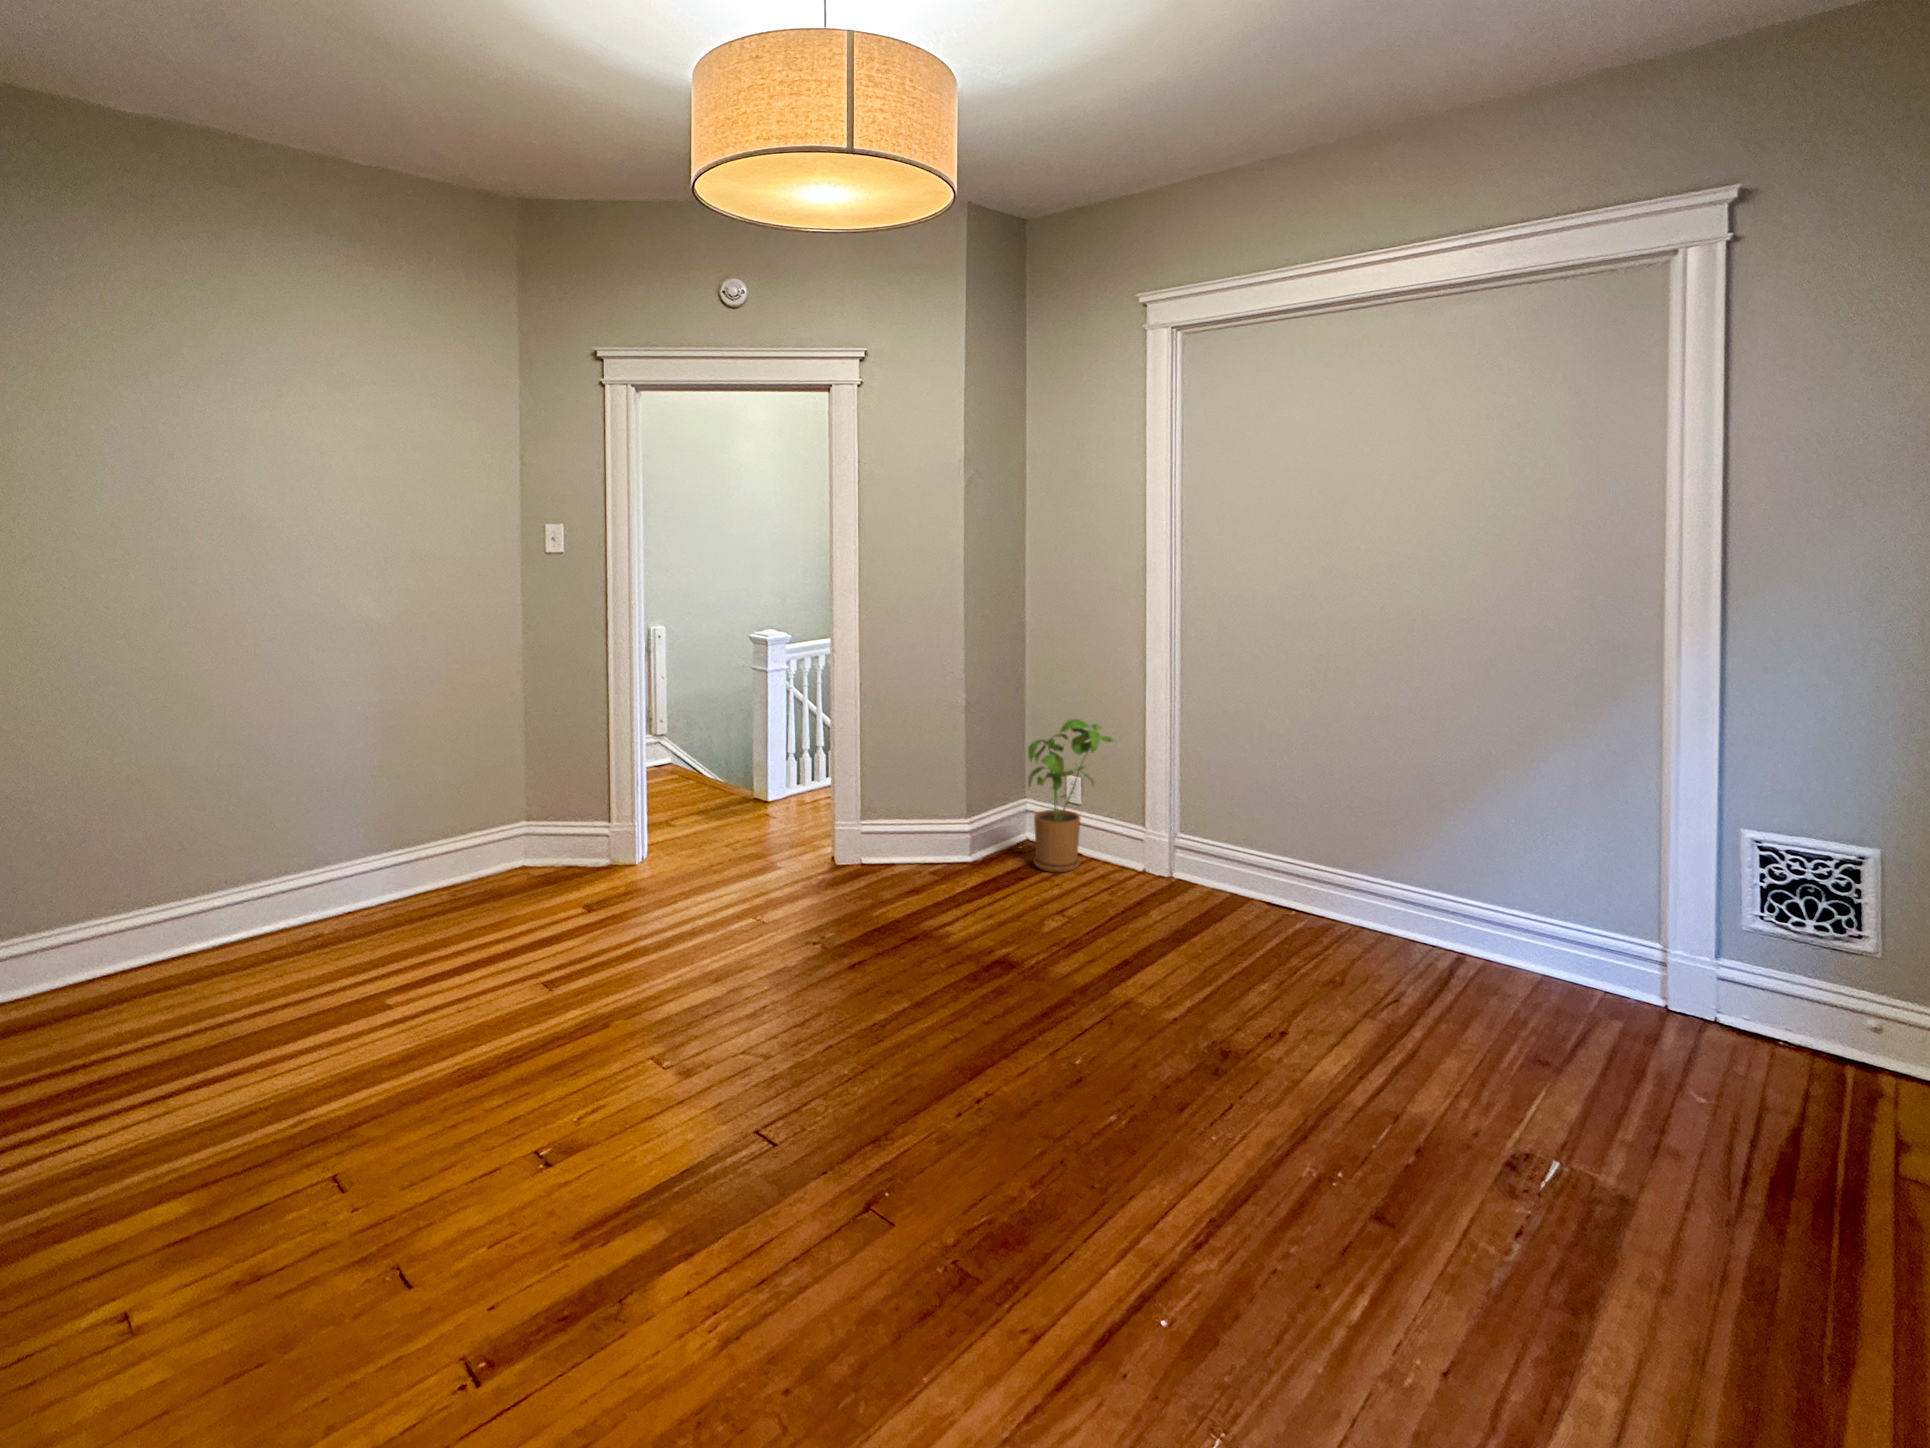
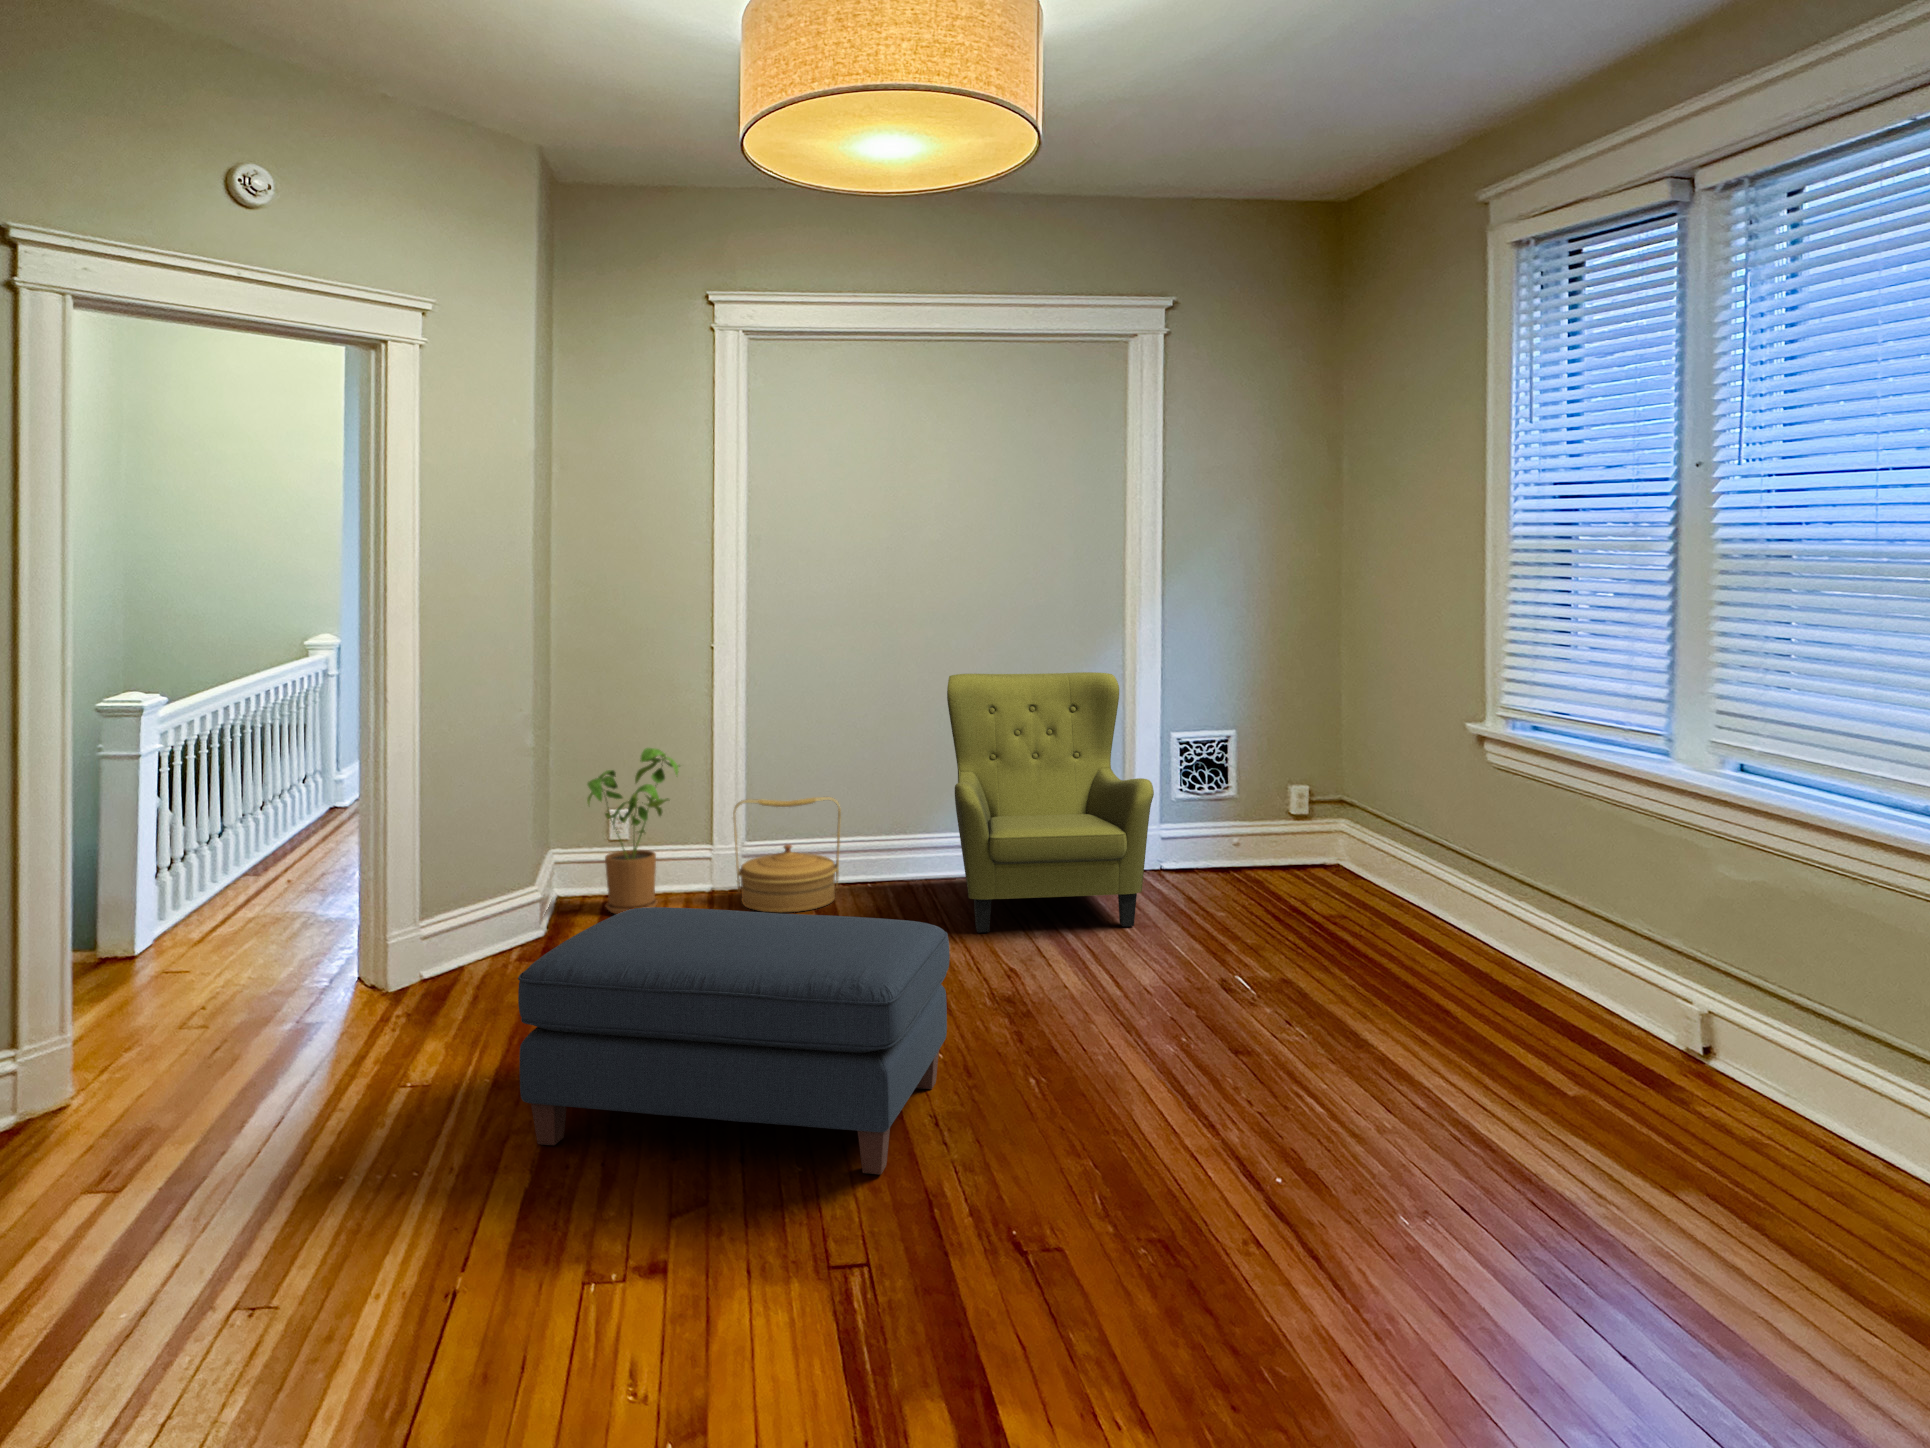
armchair: none [1261,689,1613,1086] -> present [947,672,1154,932]
woven basket: none [1135,788,1243,920] -> present [733,797,841,912]
ottoman: none [616,870,918,1200] -> present [518,907,950,1174]

